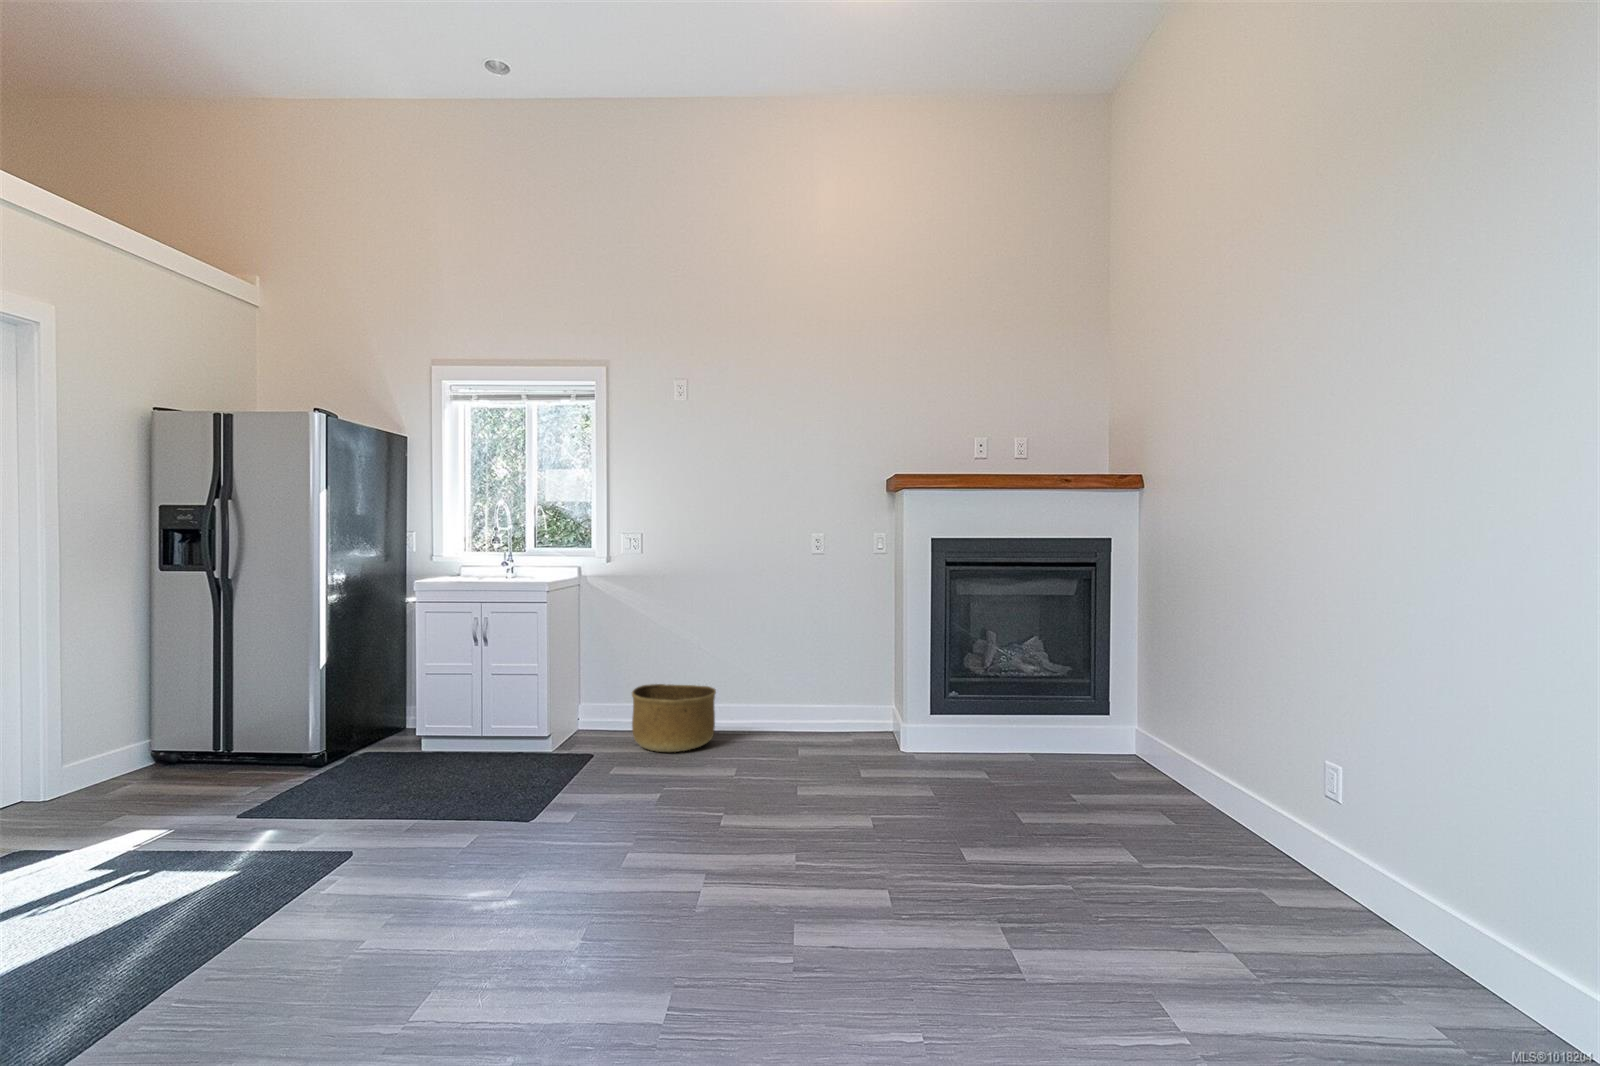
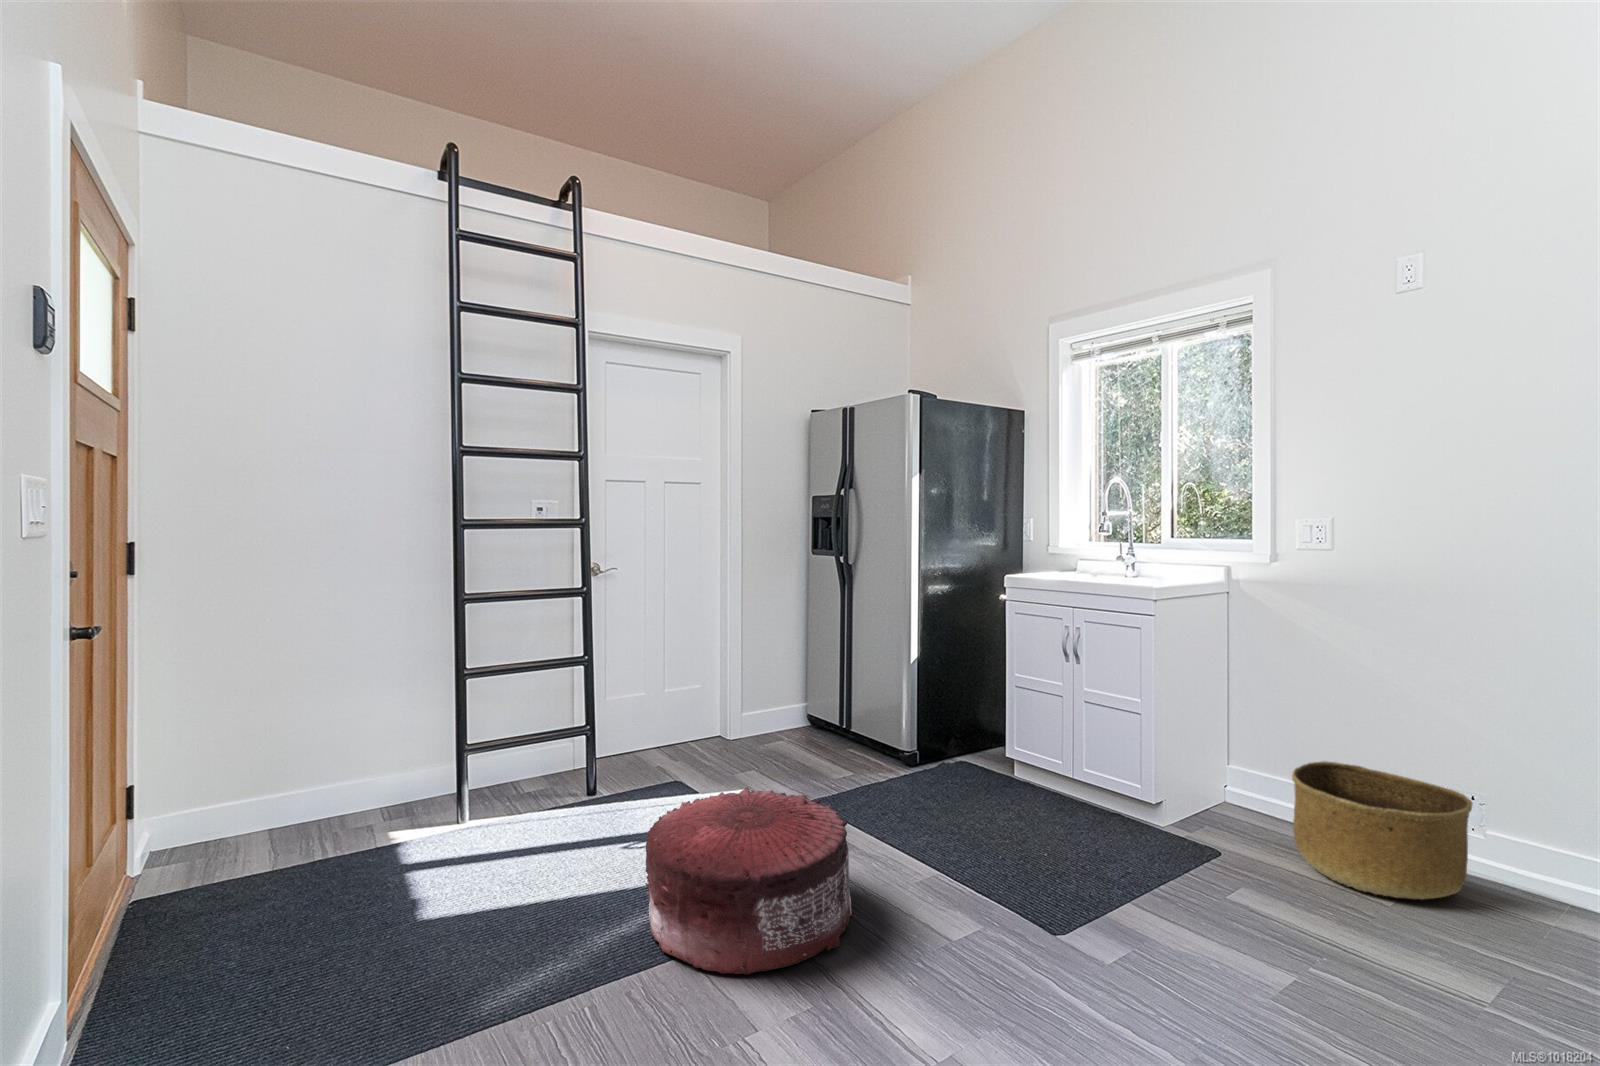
pouf: none [154,781,380,946] -> present [645,787,852,975]

